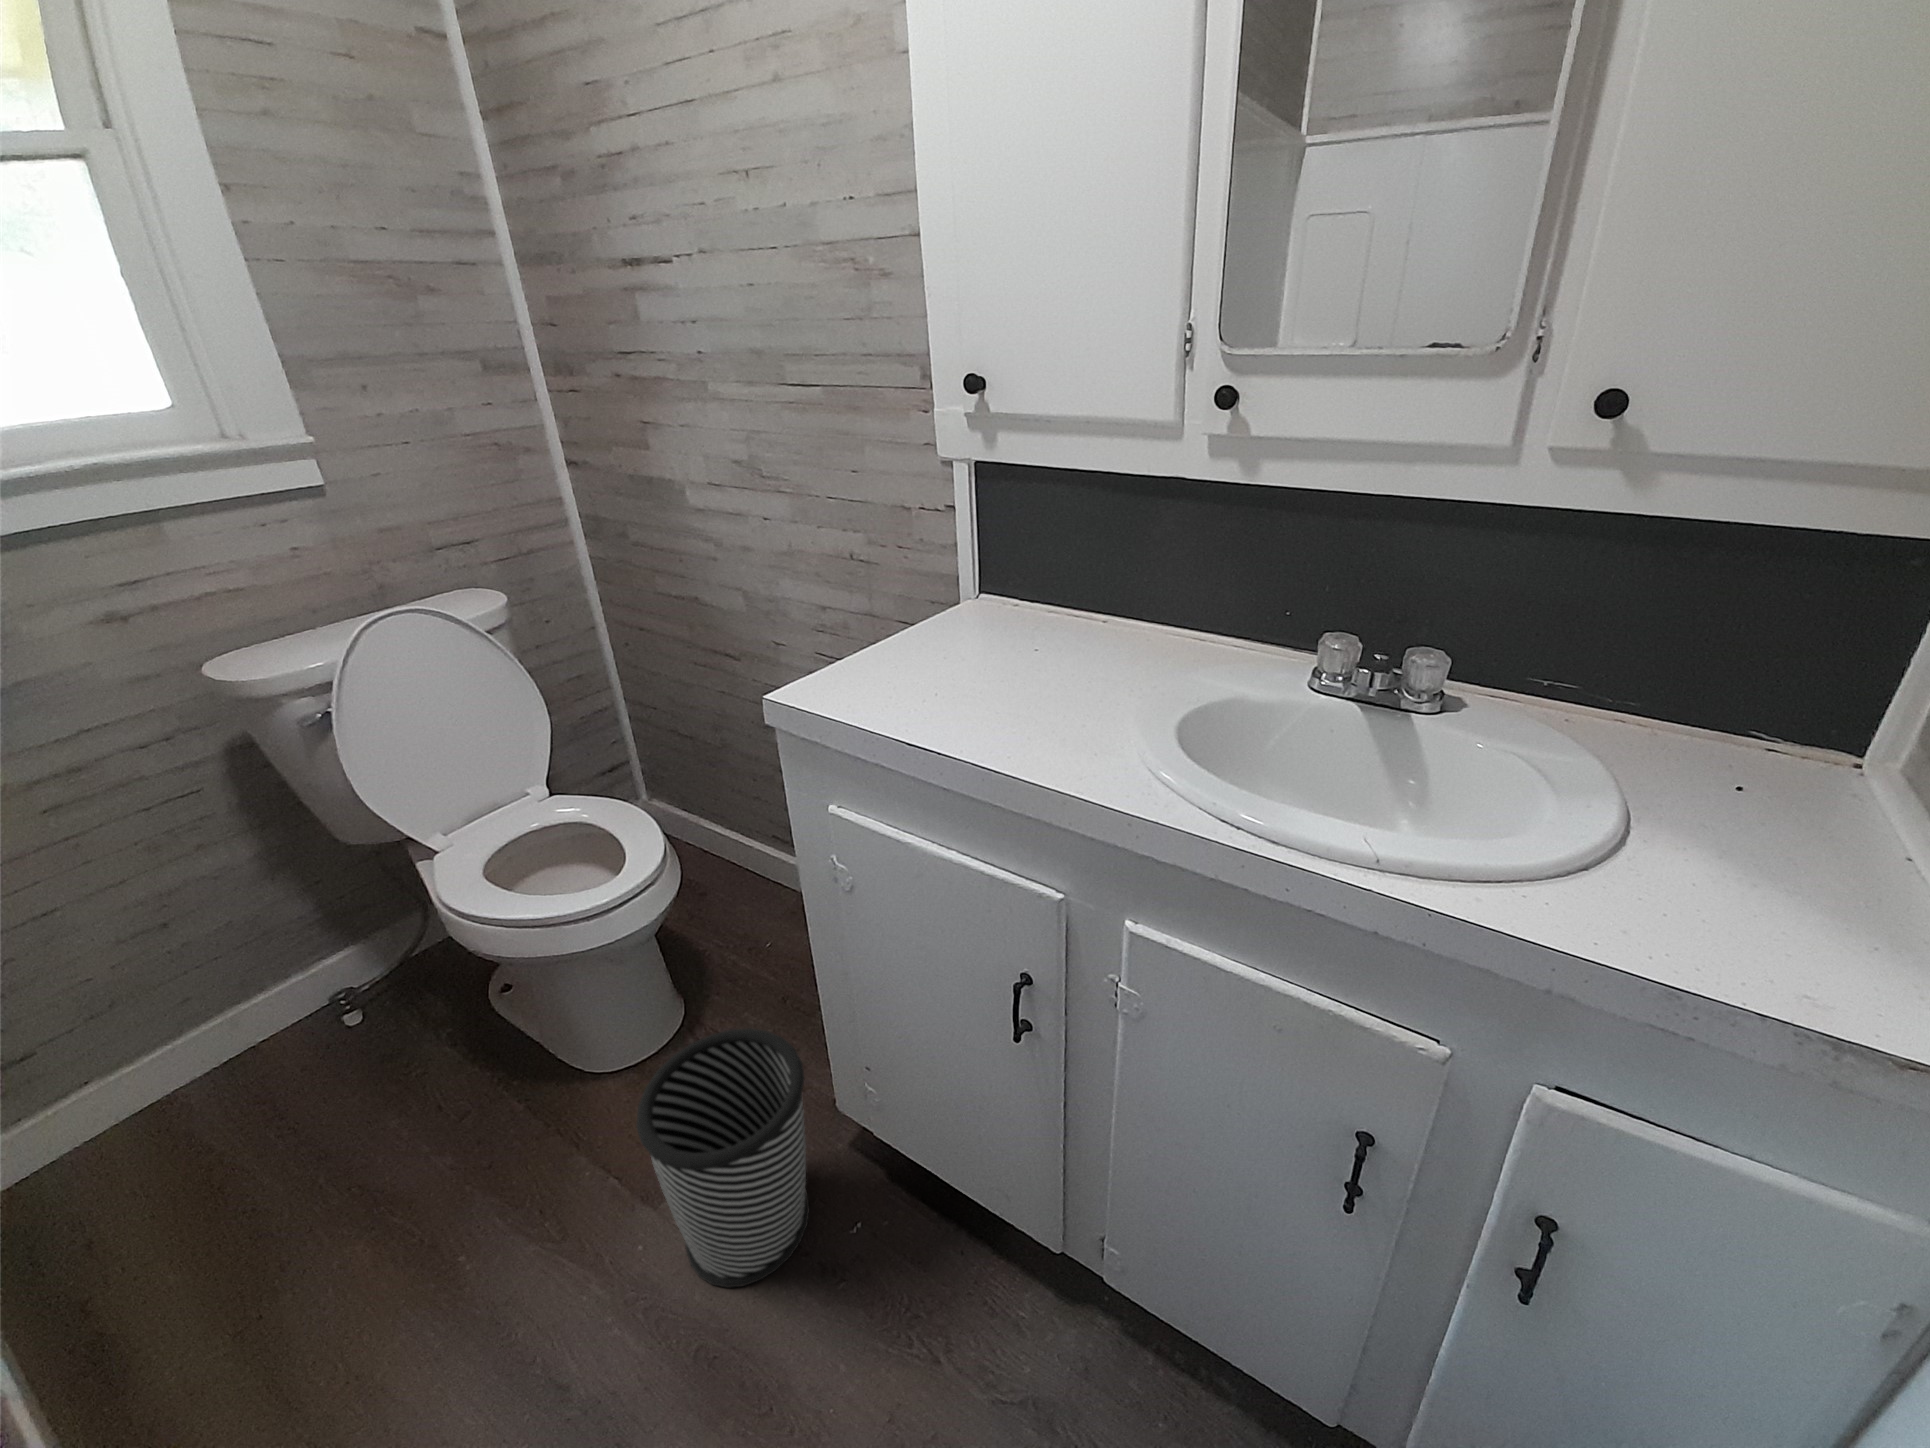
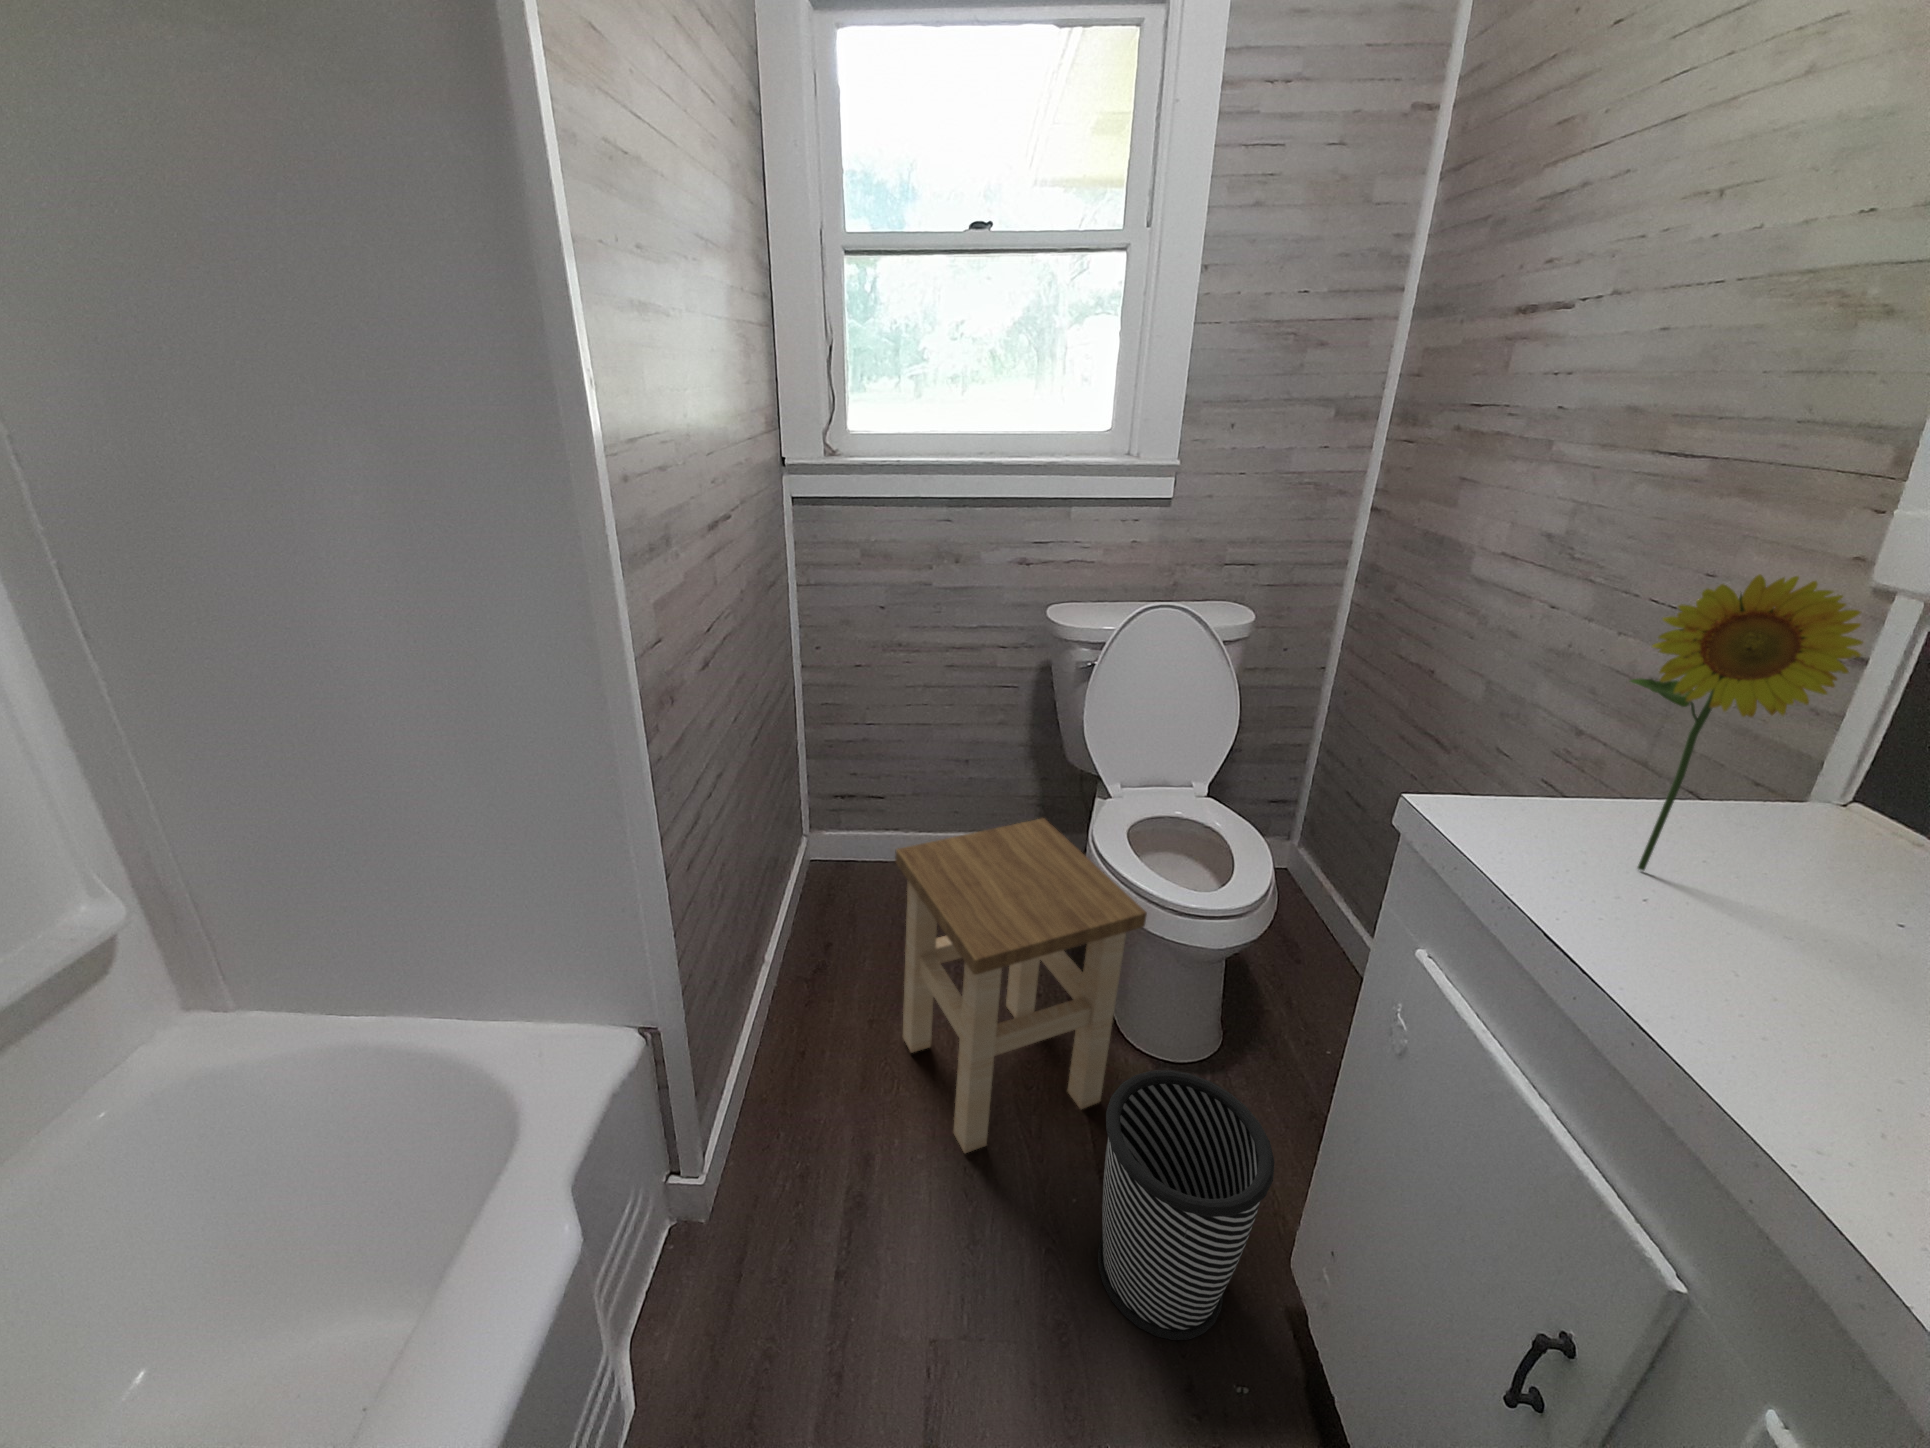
flower: none [869,456,970,679] -> present [1630,574,1863,871]
stool: none [136,924,607,1343] -> present [895,818,1147,1154]

